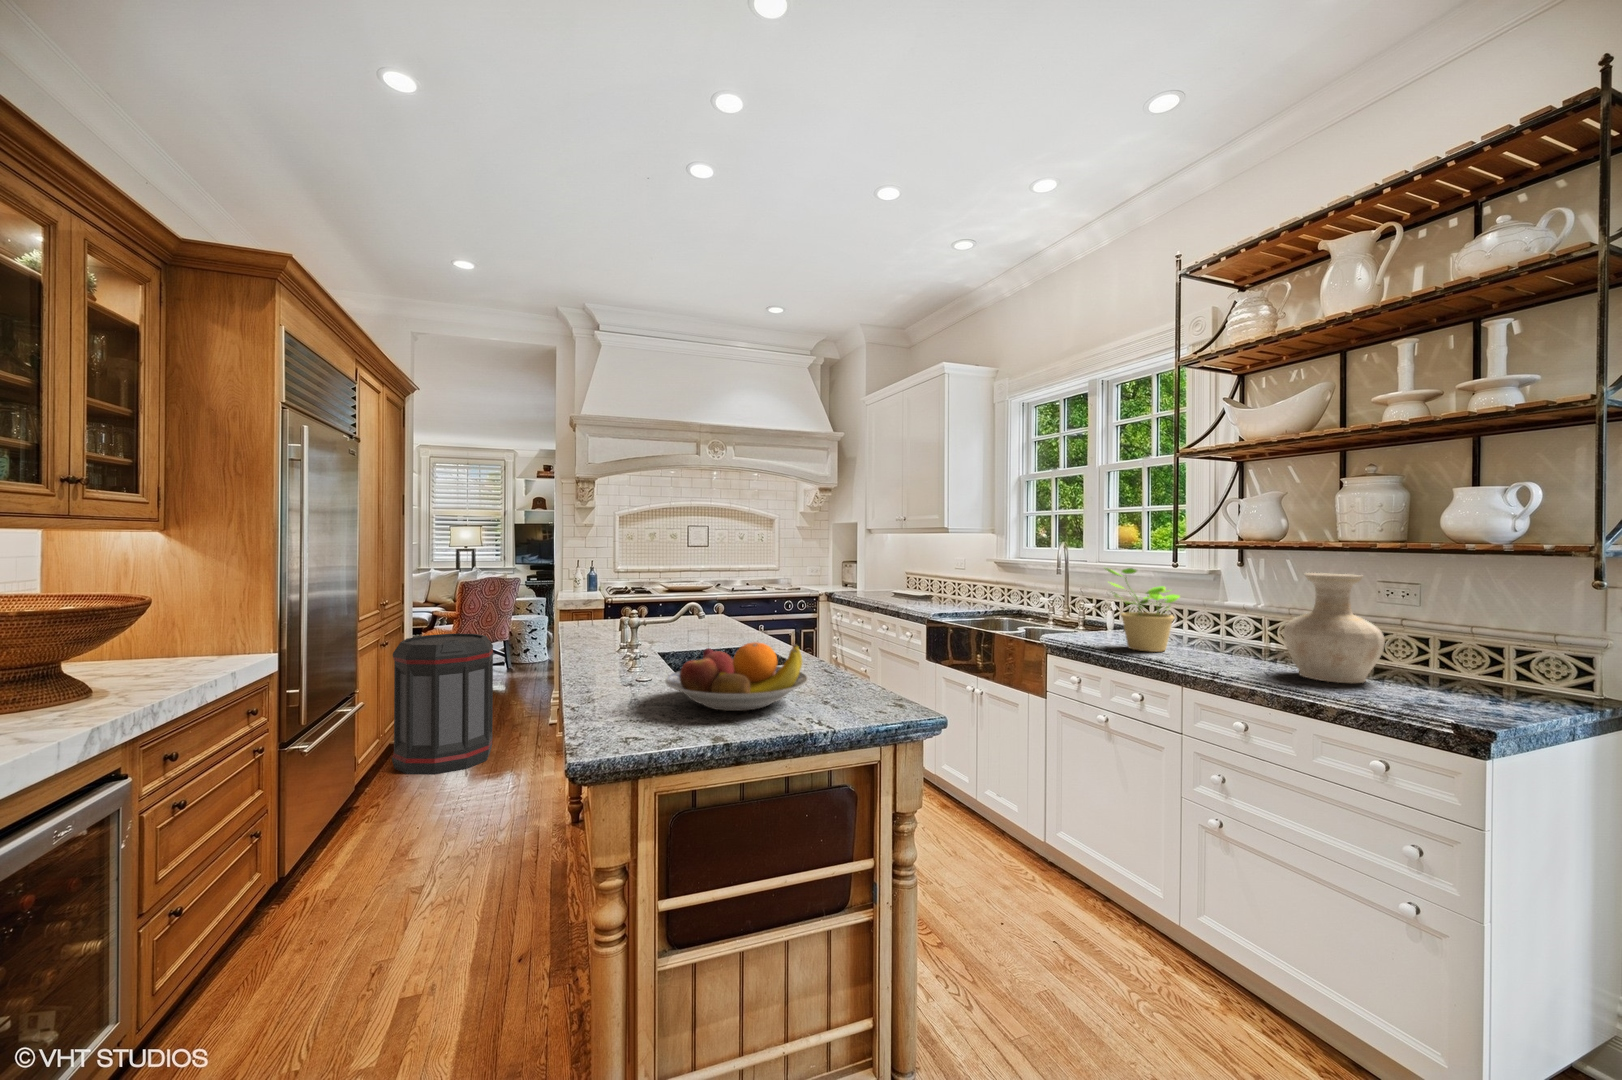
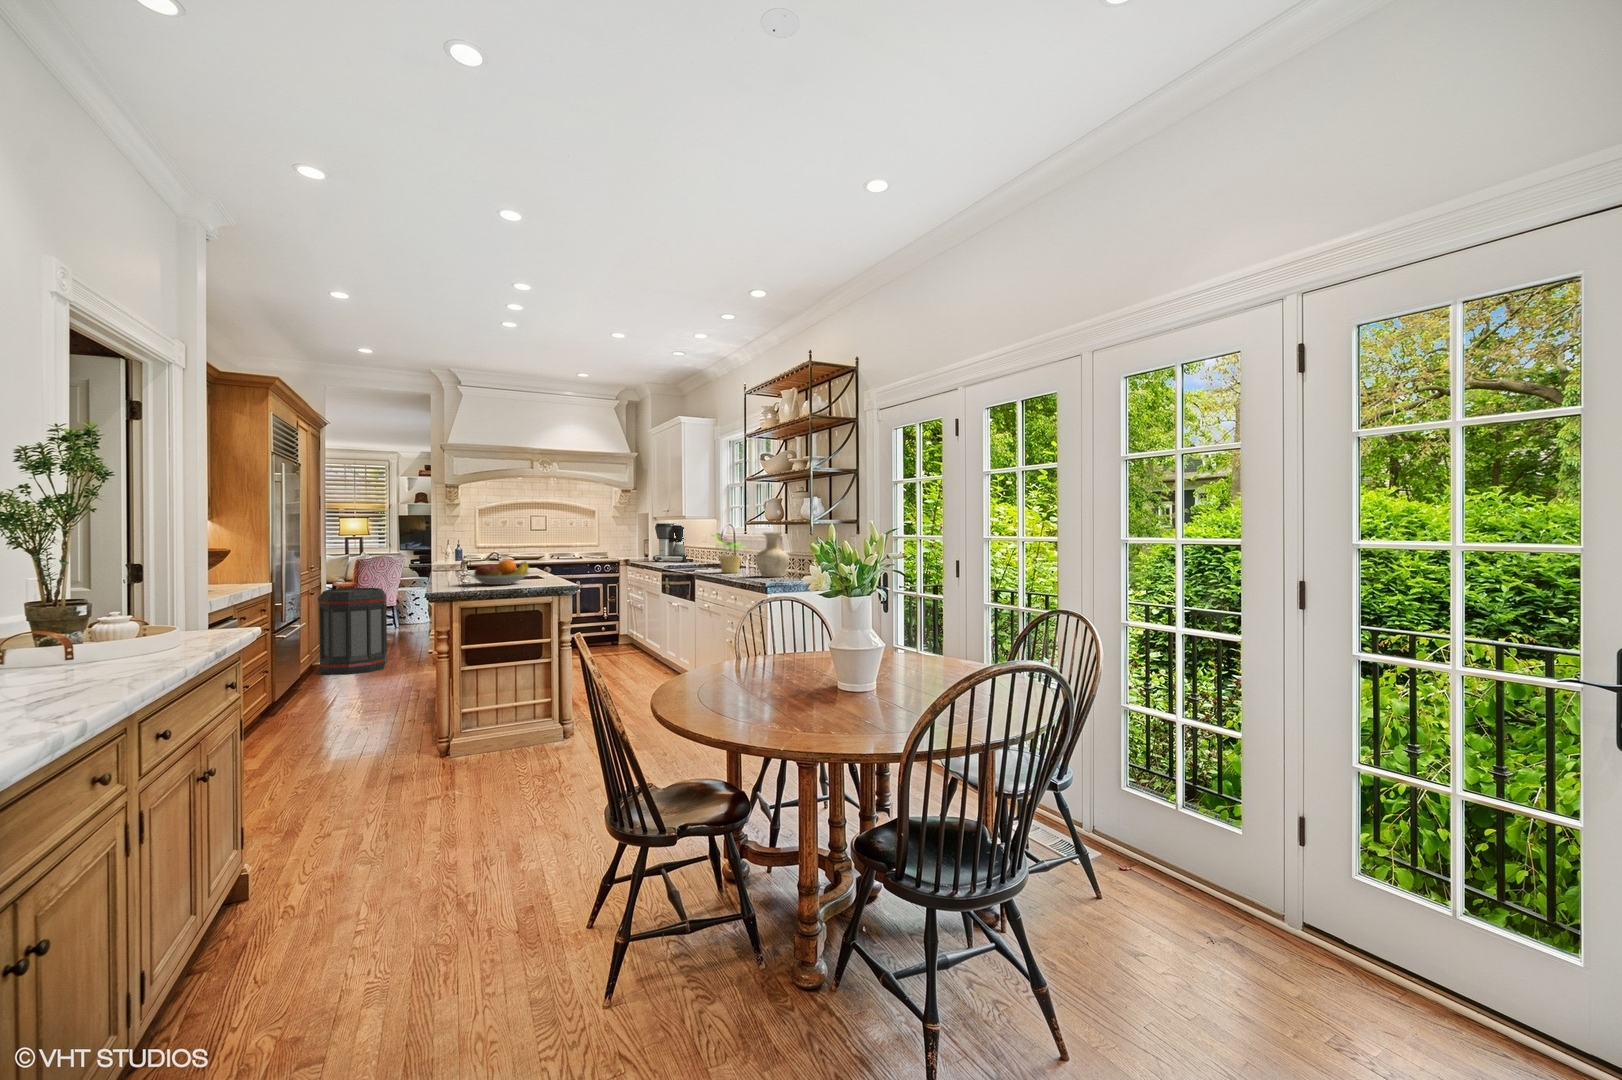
coffee maker: none [876,540,940,601] -> present [653,523,693,562]

